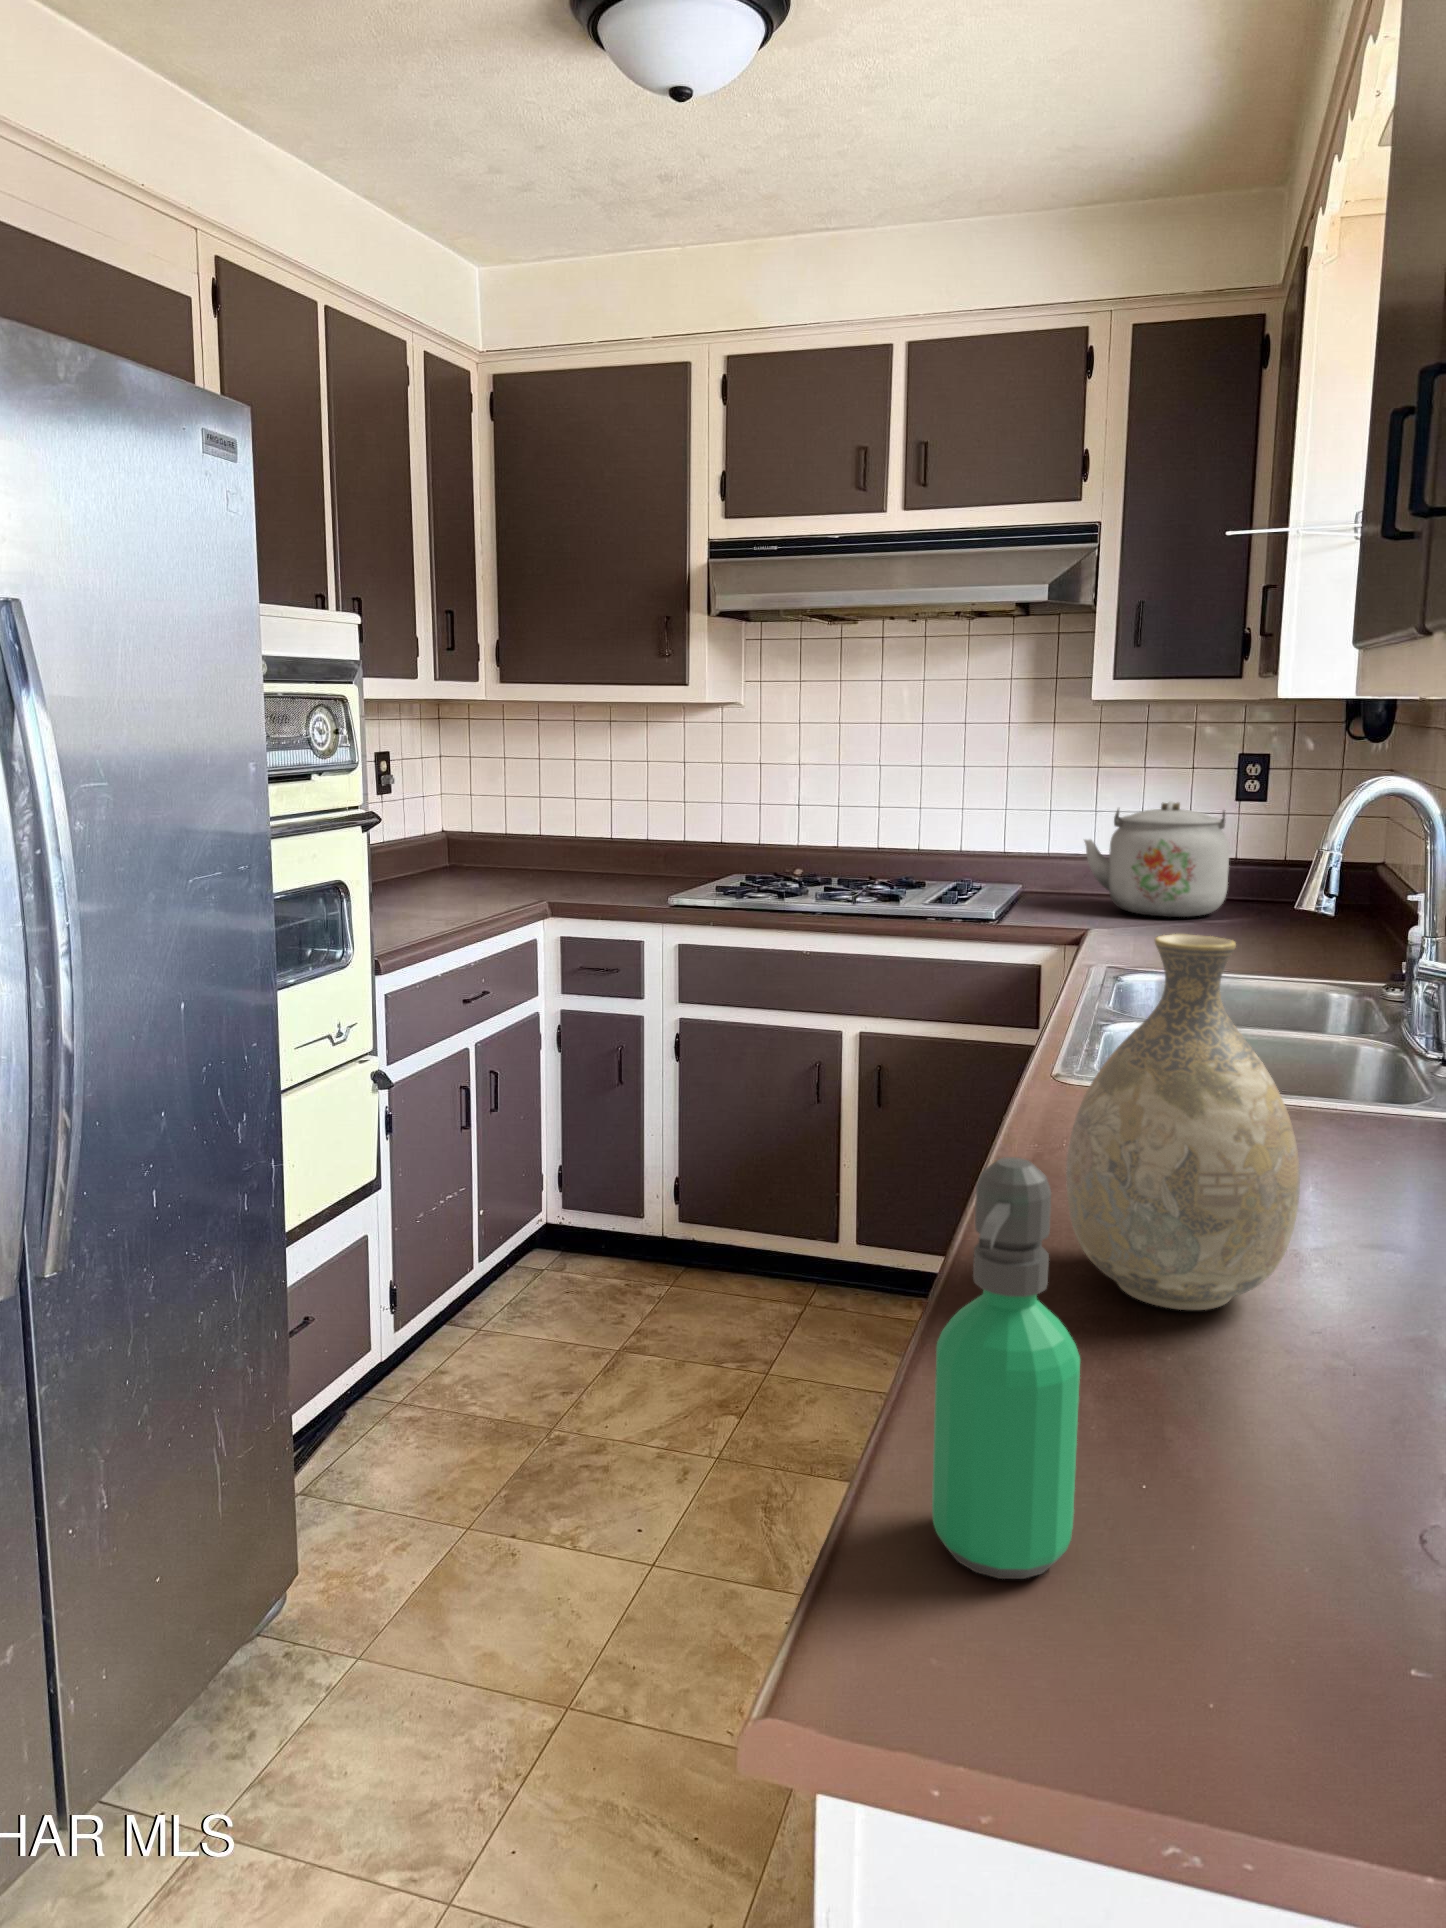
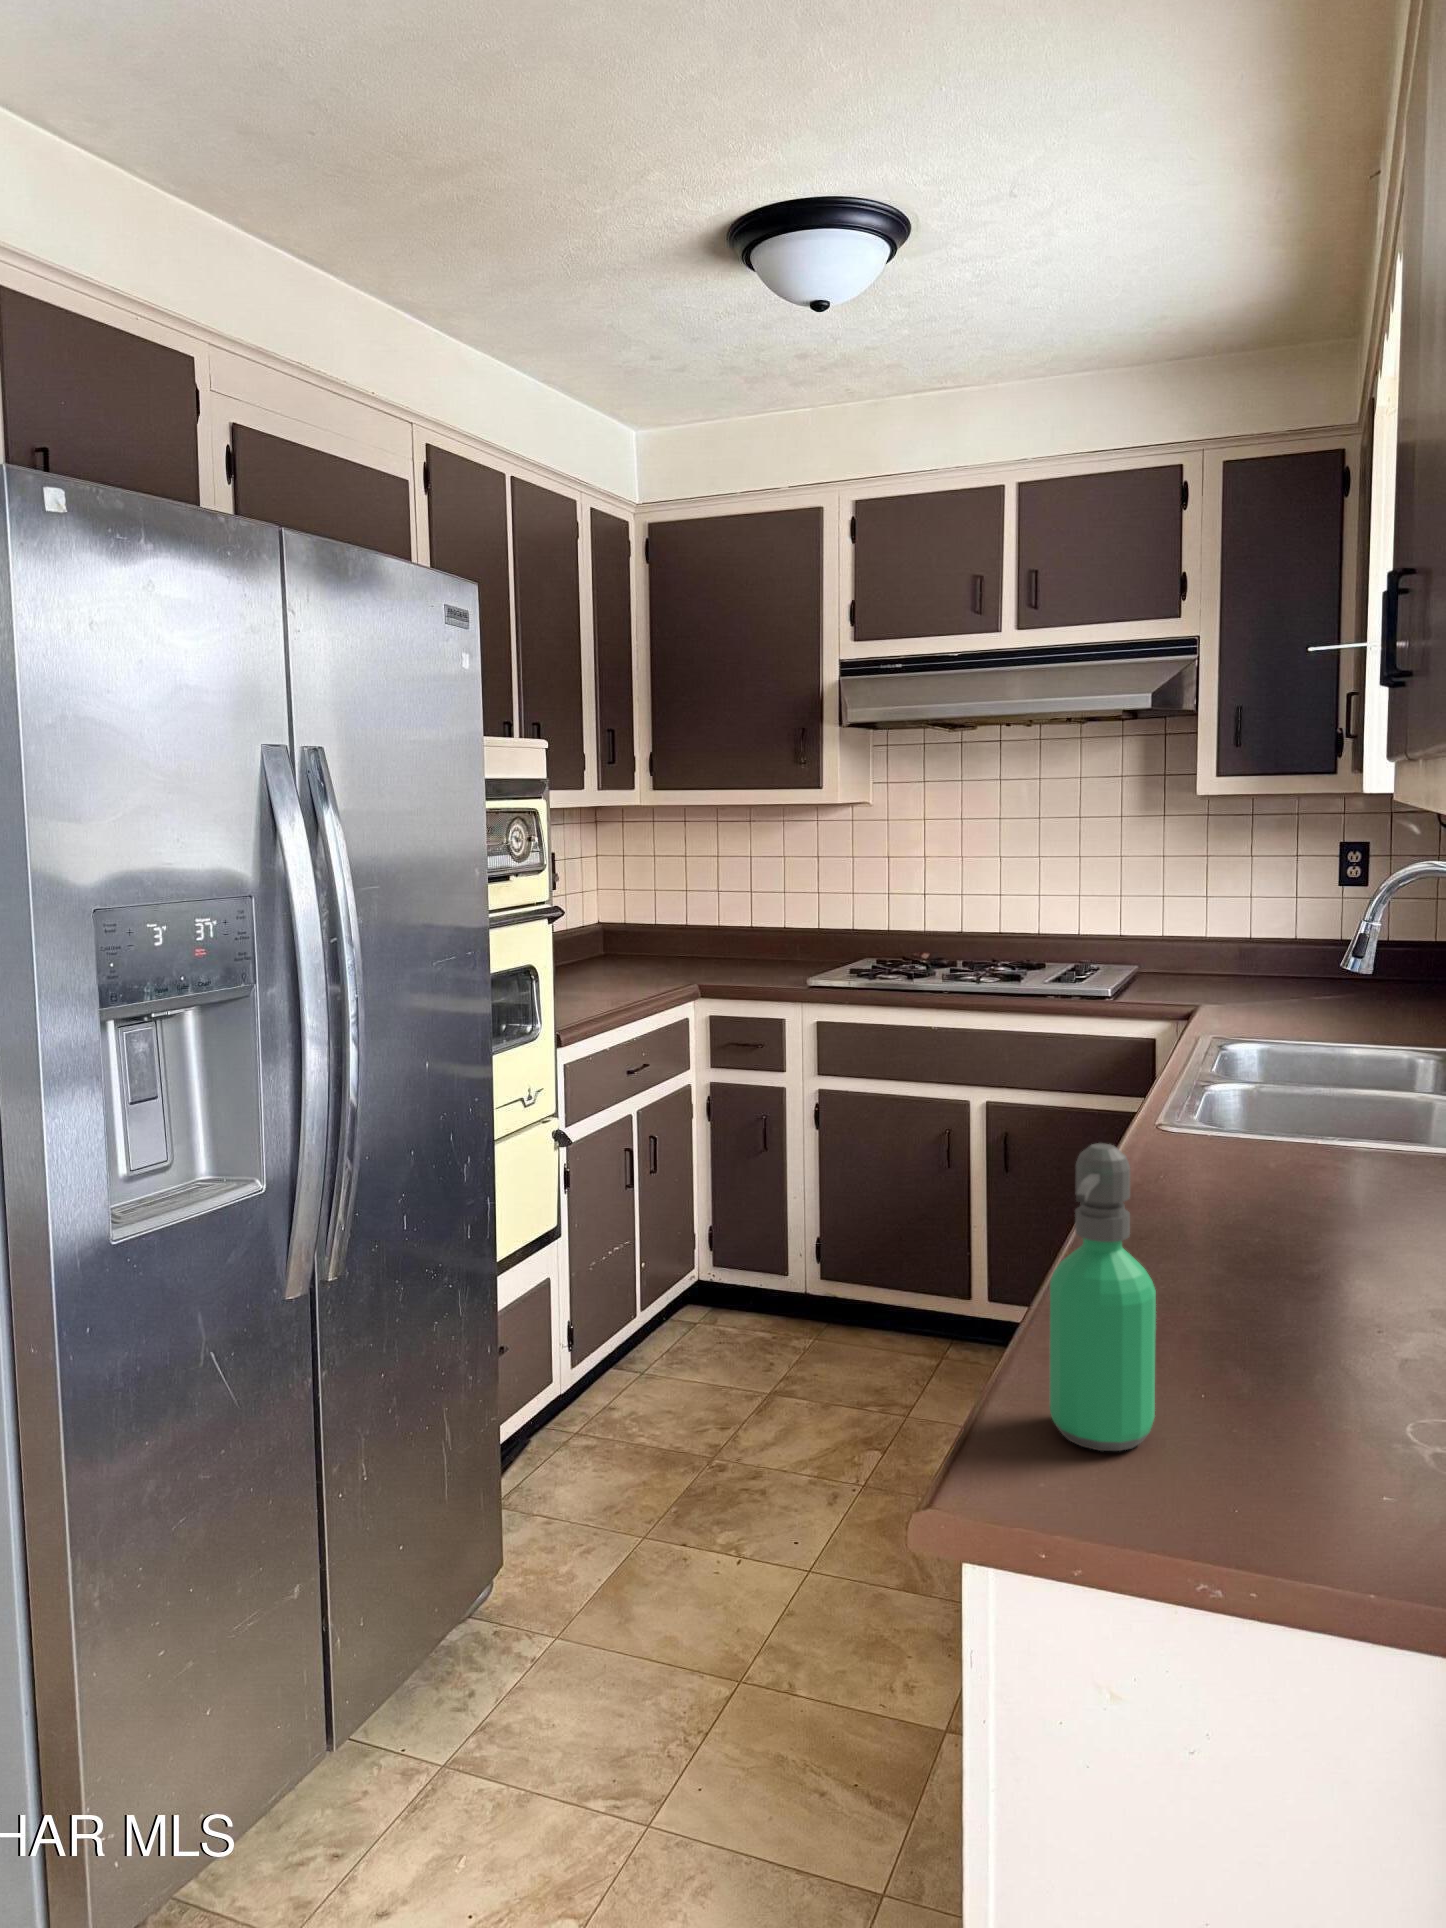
kettle: present [1084,801,1230,917] -> none [1192,887,1330,993]
vase: present [1066,934,1300,1310] -> none [1158,993,1347,1293]

